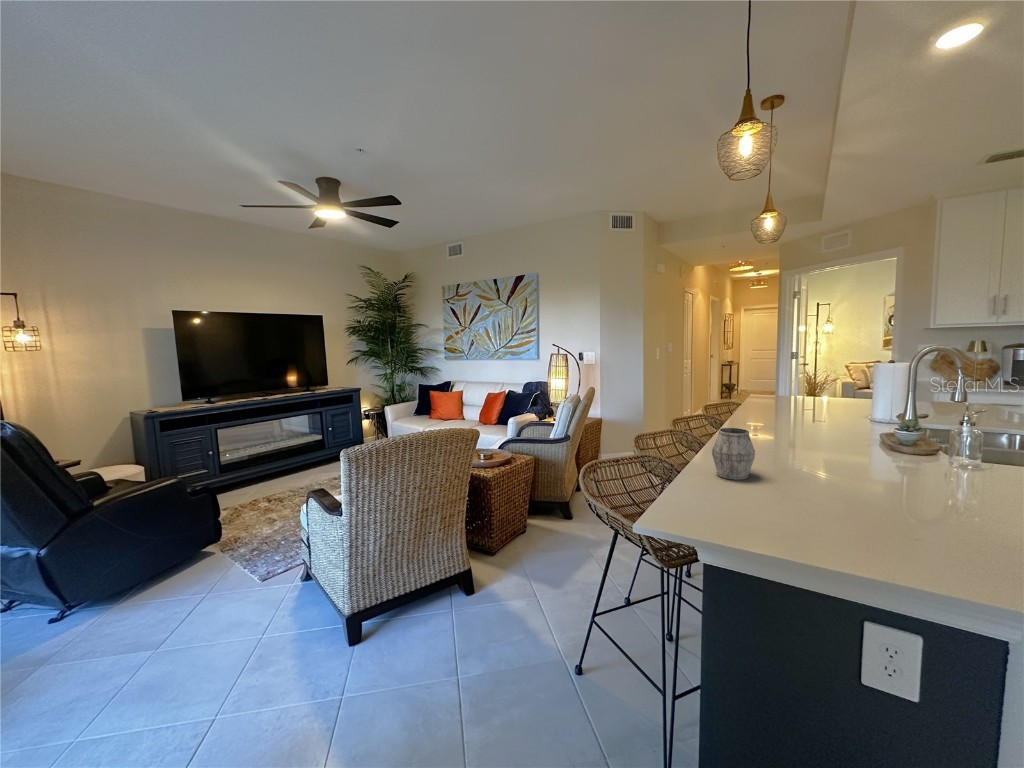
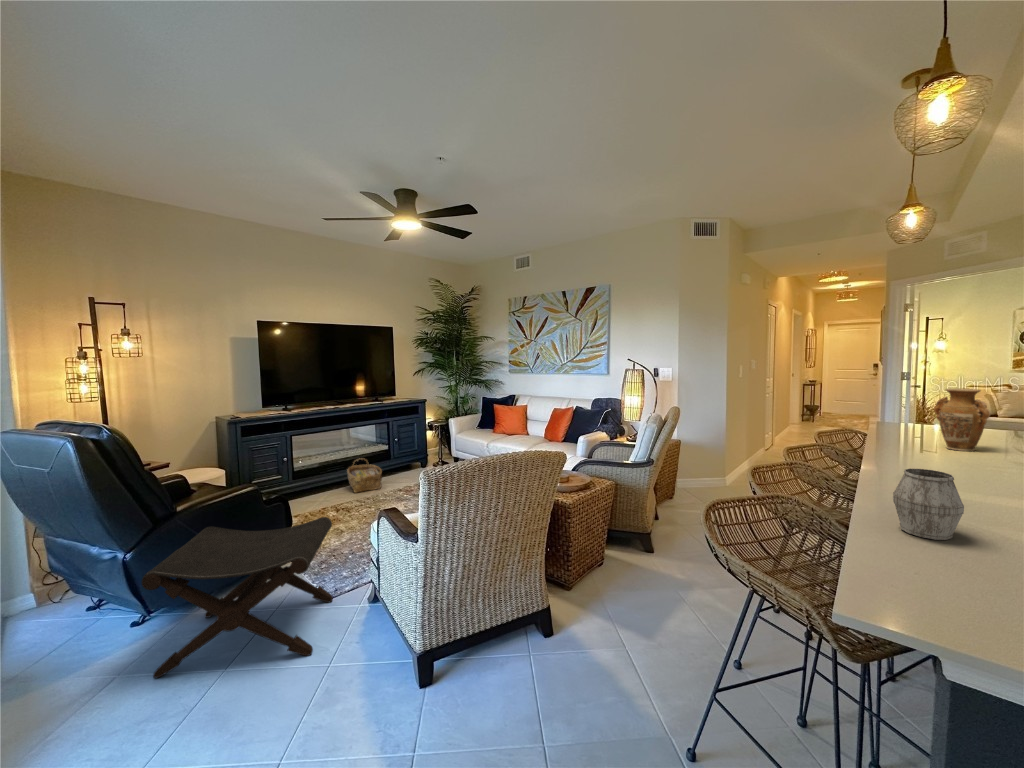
vase: none [781,366,817,416] -> present [934,388,990,451]
woven basket: none [280,448,317,482] -> present [347,458,382,493]
footstool: none [58,503,266,667] -> present [141,517,333,678]

